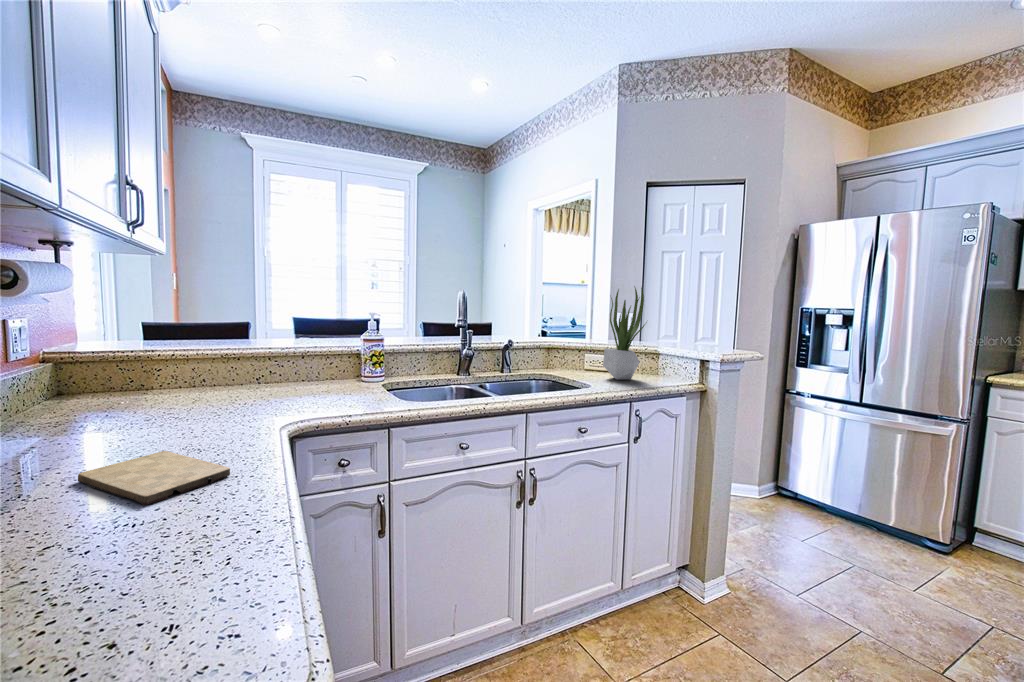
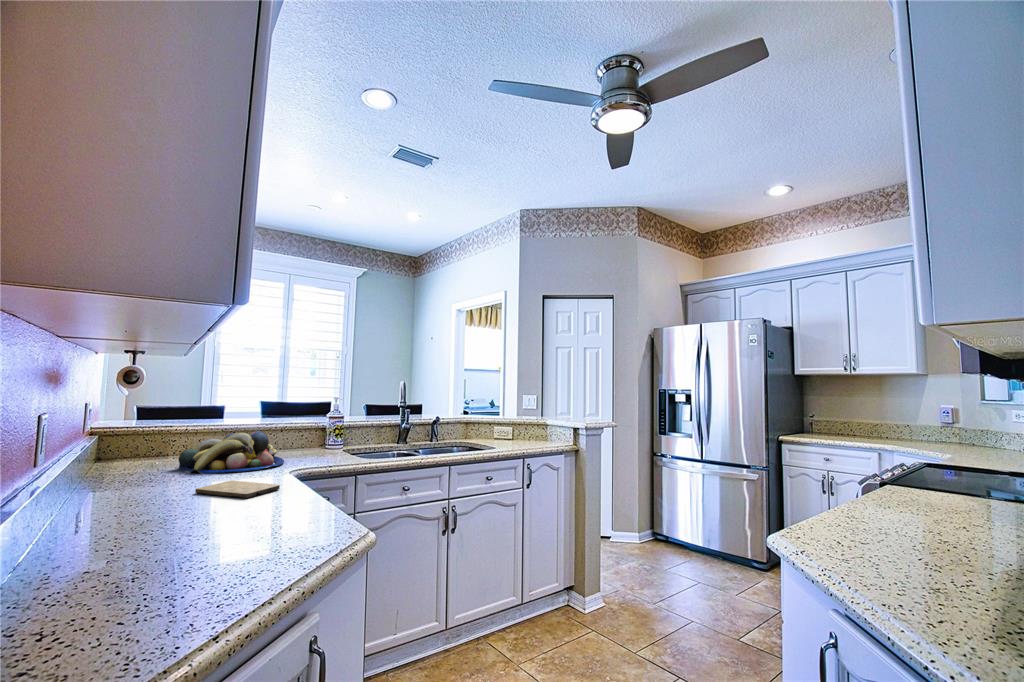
potted plant: present [603,288,647,380] -> none [507,376,538,444]
fruit bowl: none [127,359,290,426] -> present [177,431,284,474]

